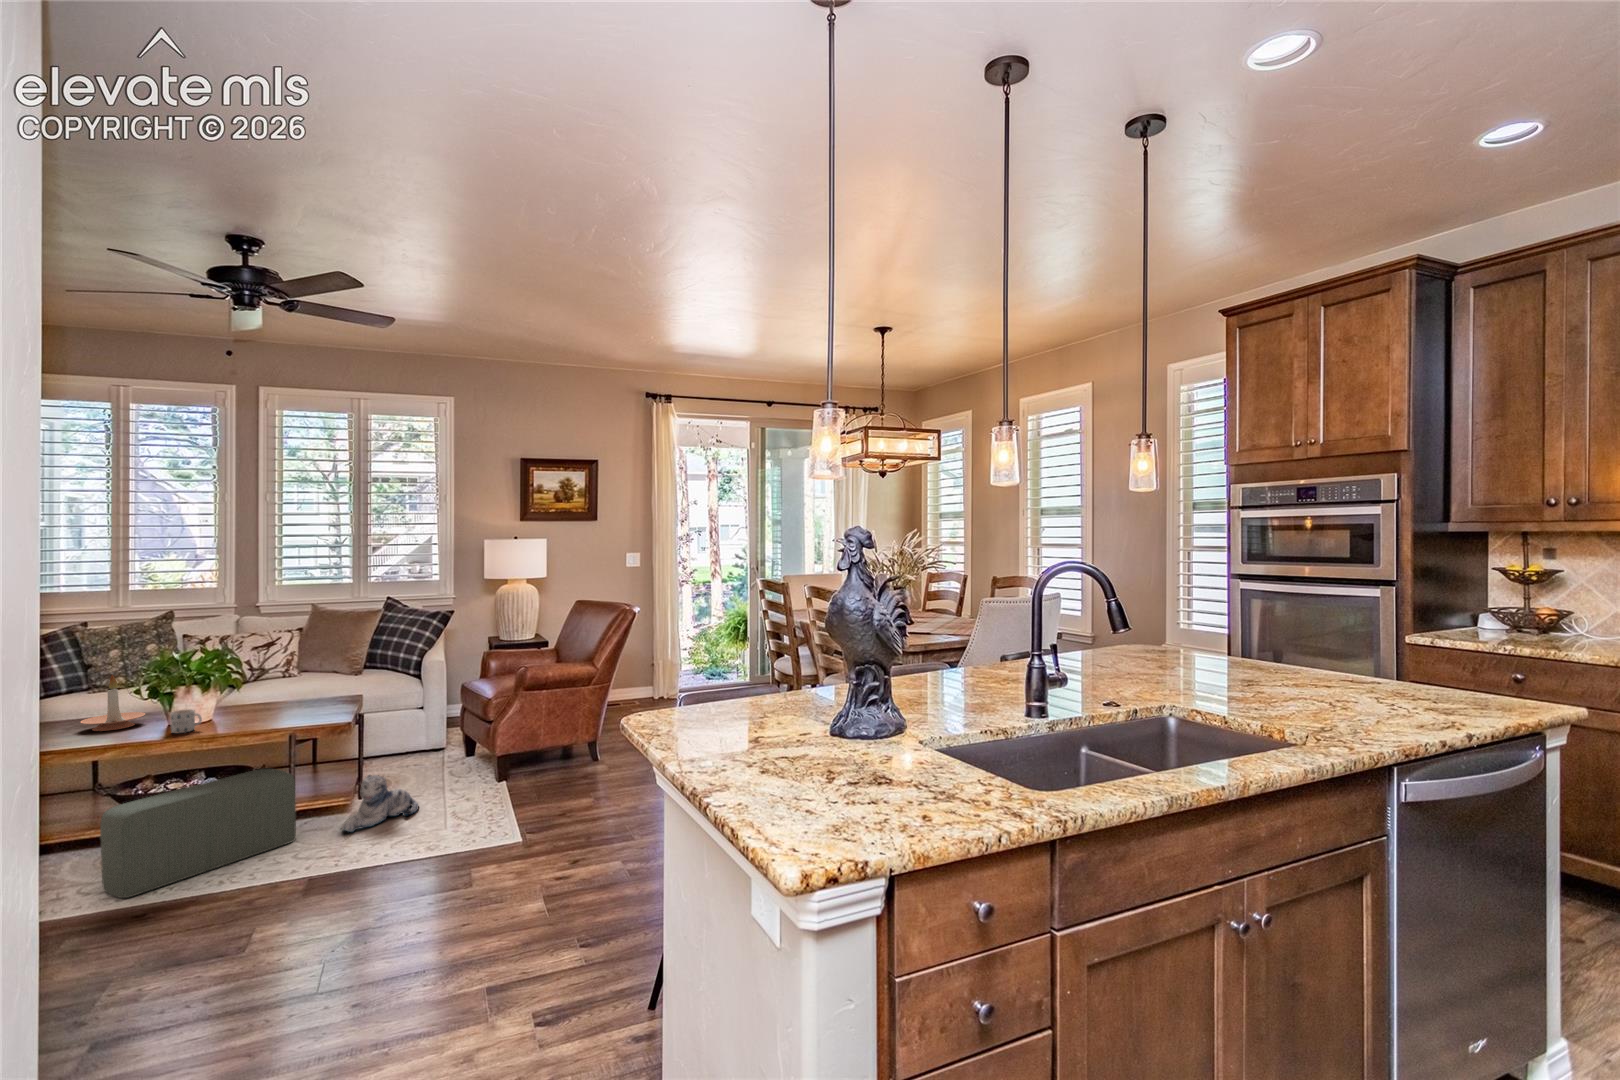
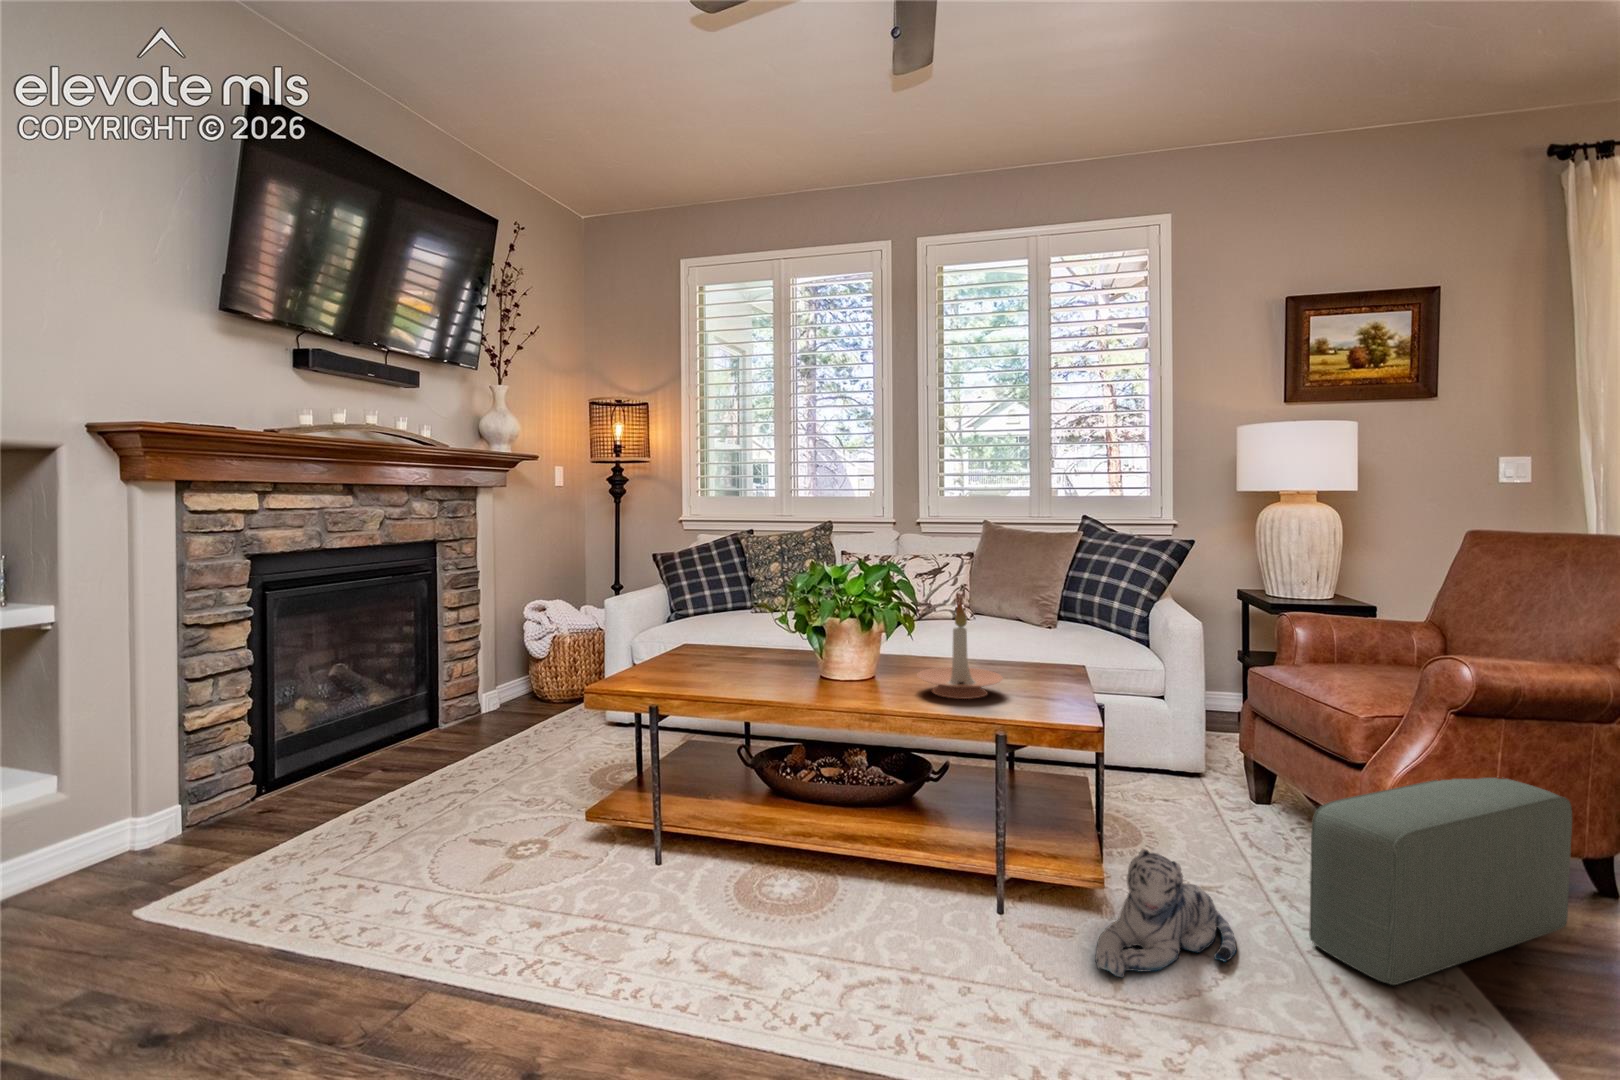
candle holder: present [81,675,145,731] -> present [917,602,1003,699]
mug: present [170,709,202,733] -> none [821,657,863,696]
pouf: present [100,768,296,898] -> present [1309,778,1572,985]

